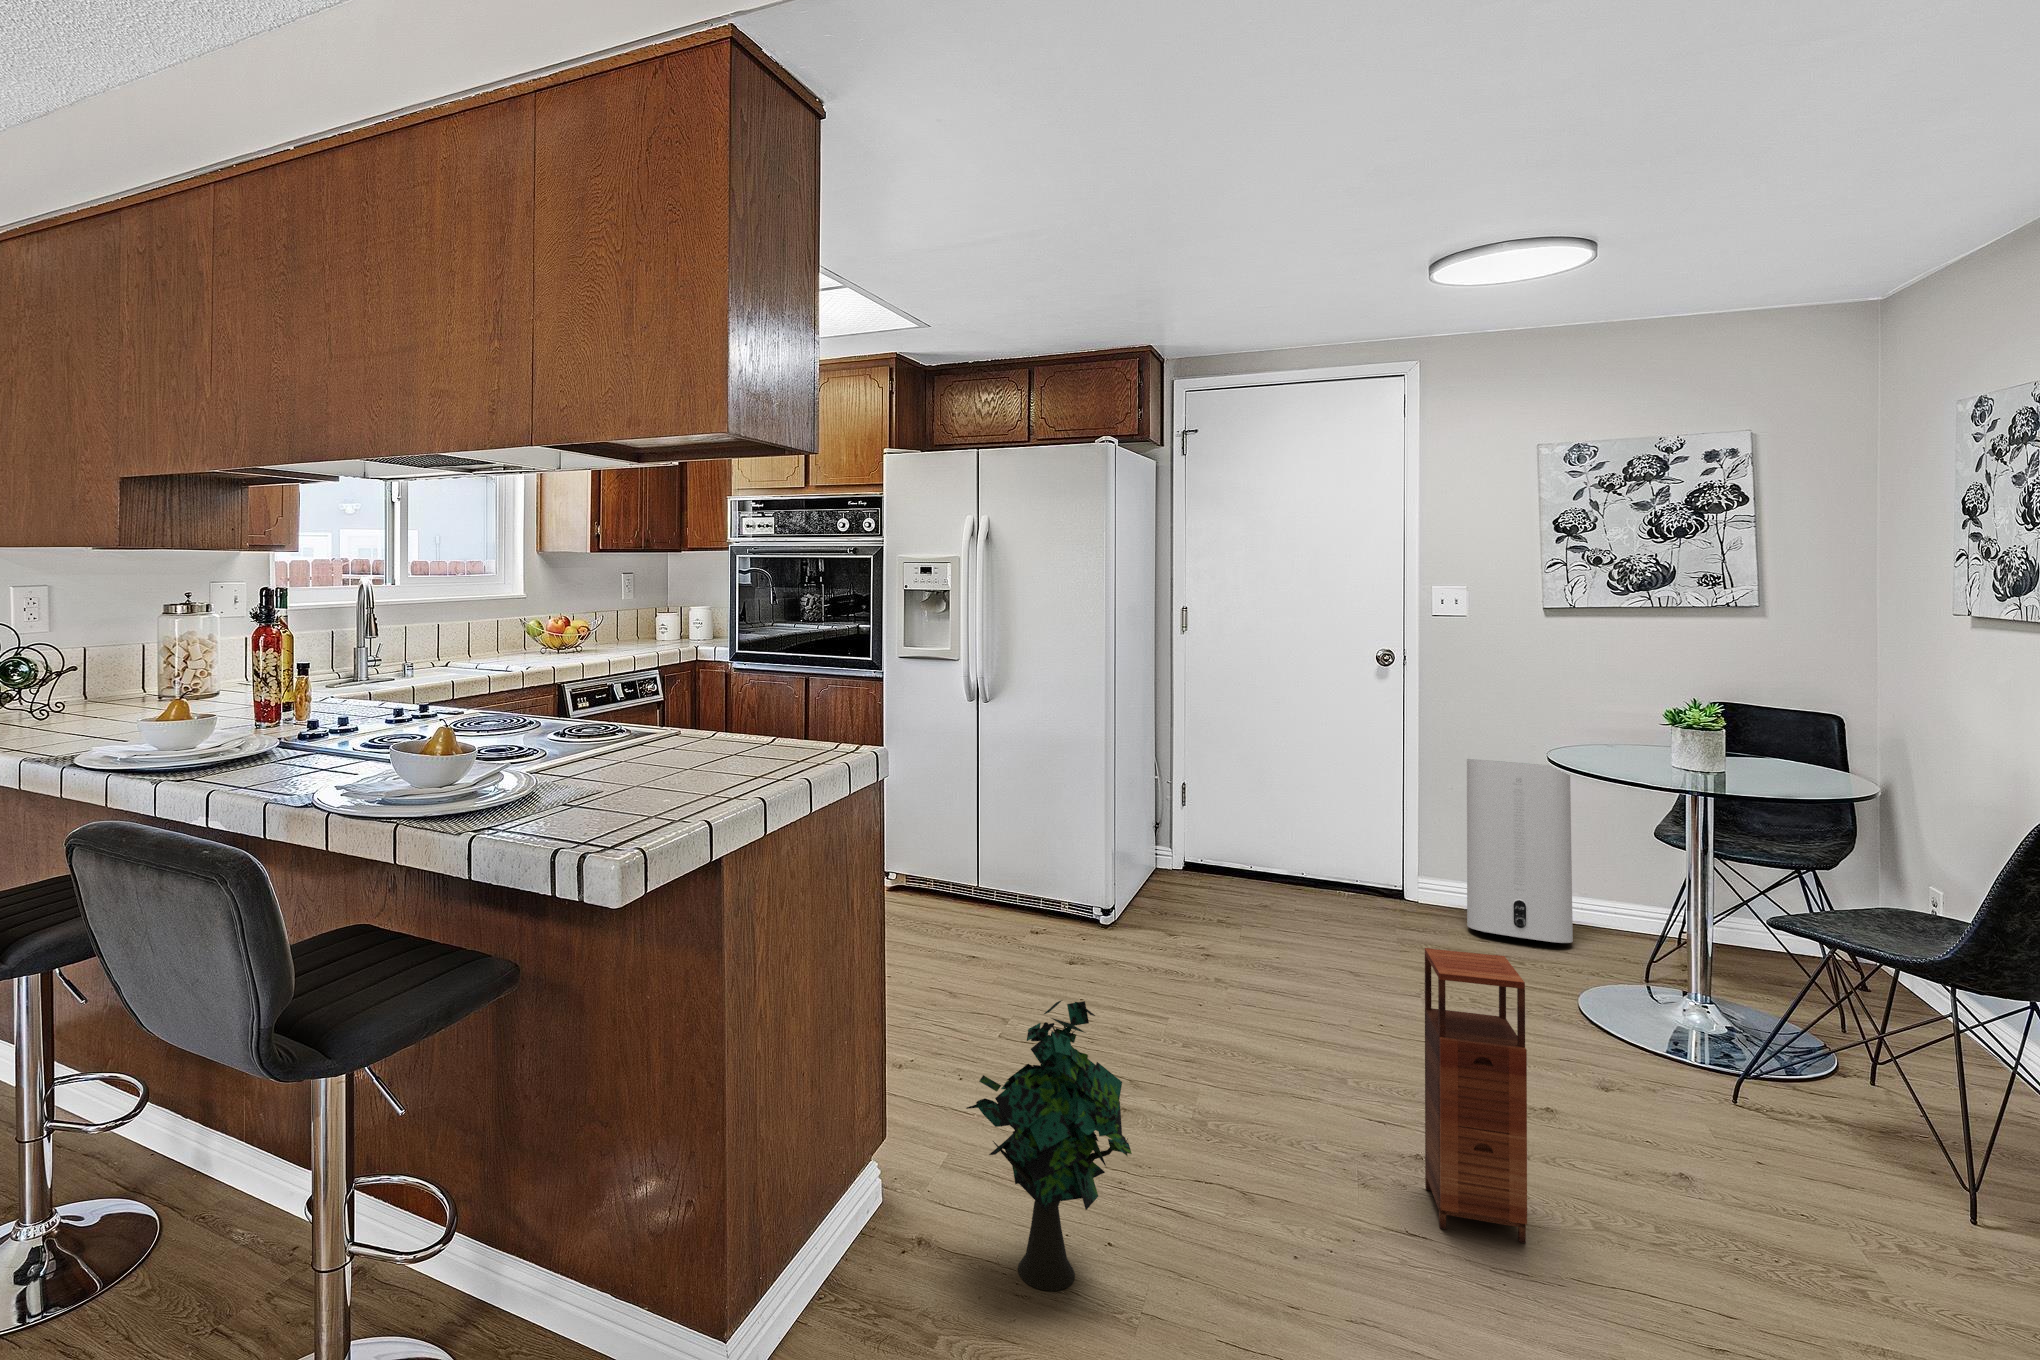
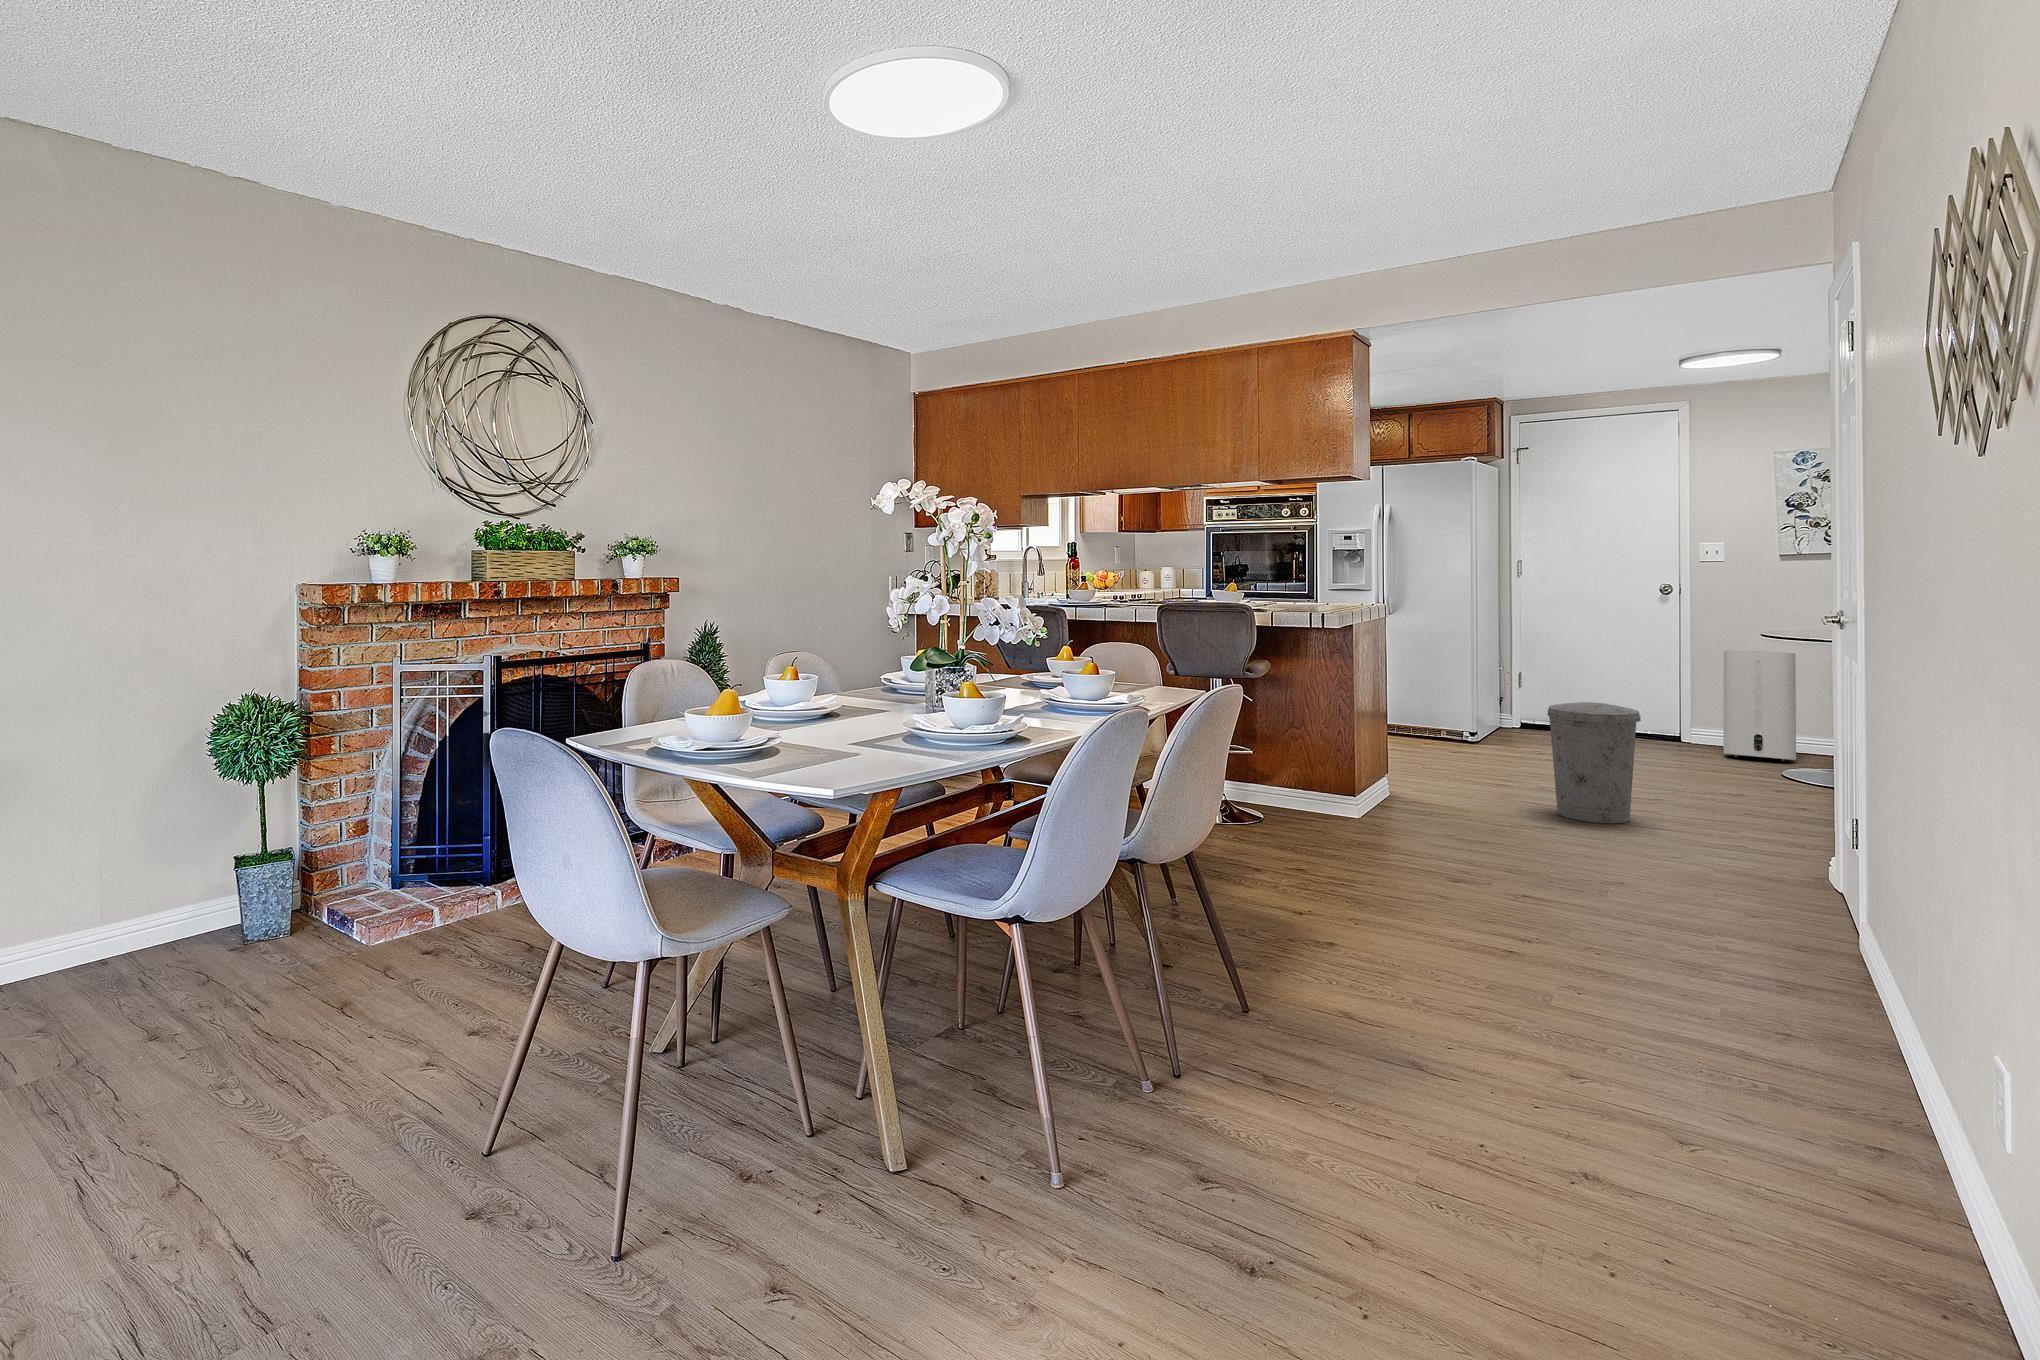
trash can: none [1187,947,1372,1260] -> present [1547,702,1641,823]
storage cabinet: present [1425,948,1527,1243] -> none [1670,702,1720,825]
decorative plant: present [966,1000,1132,1291] -> none [1449,708,1527,824]

